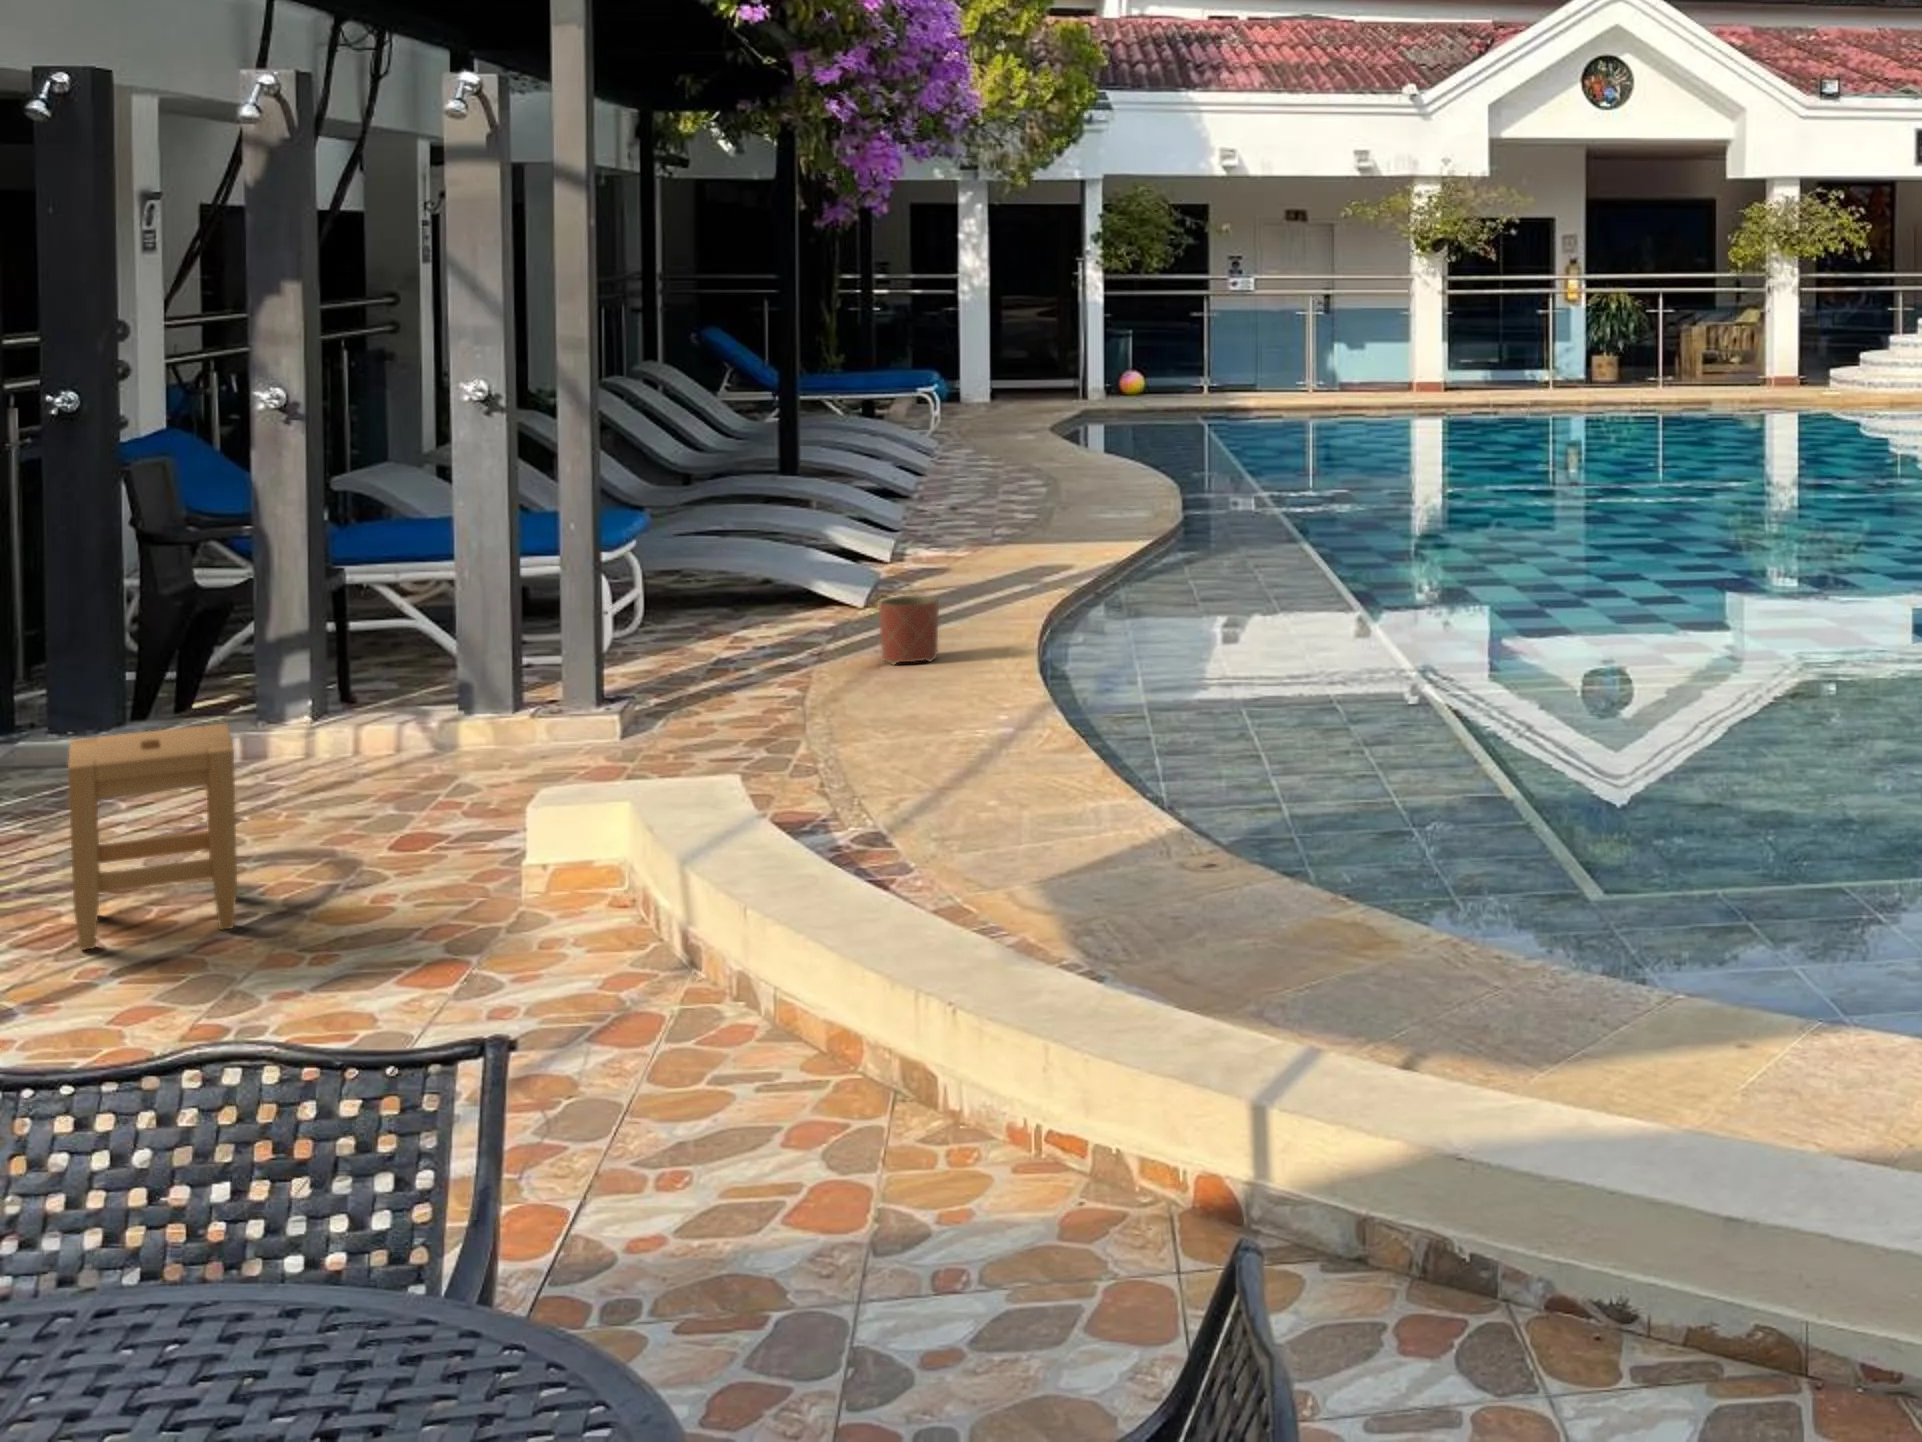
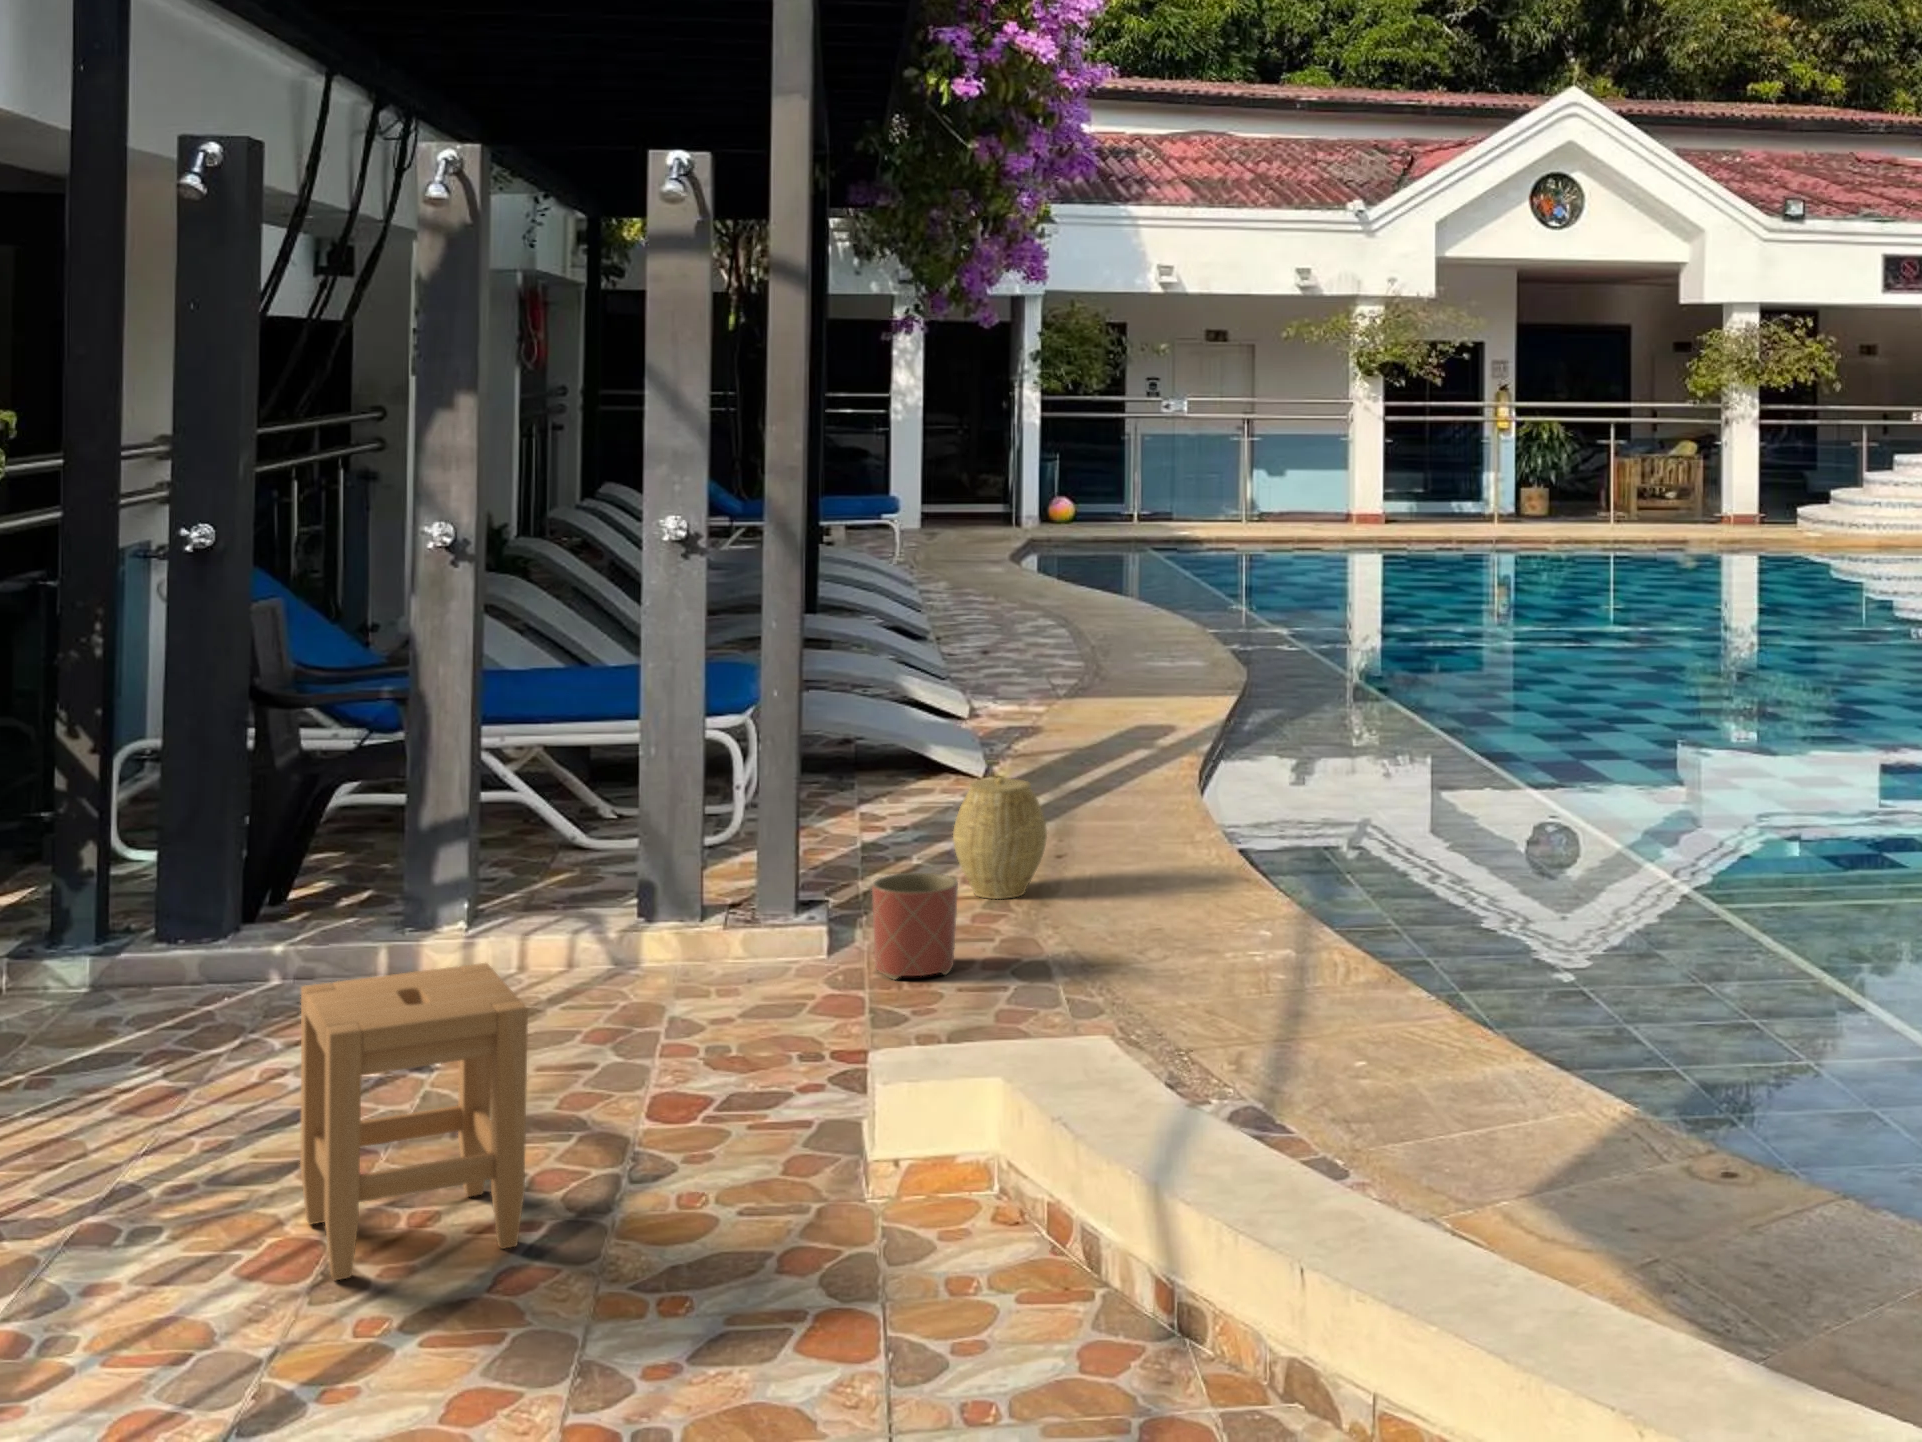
planter: present [879,596,939,664] -> present [872,873,958,980]
woven basket: none [757,598,838,697] -> present [953,778,1047,899]

